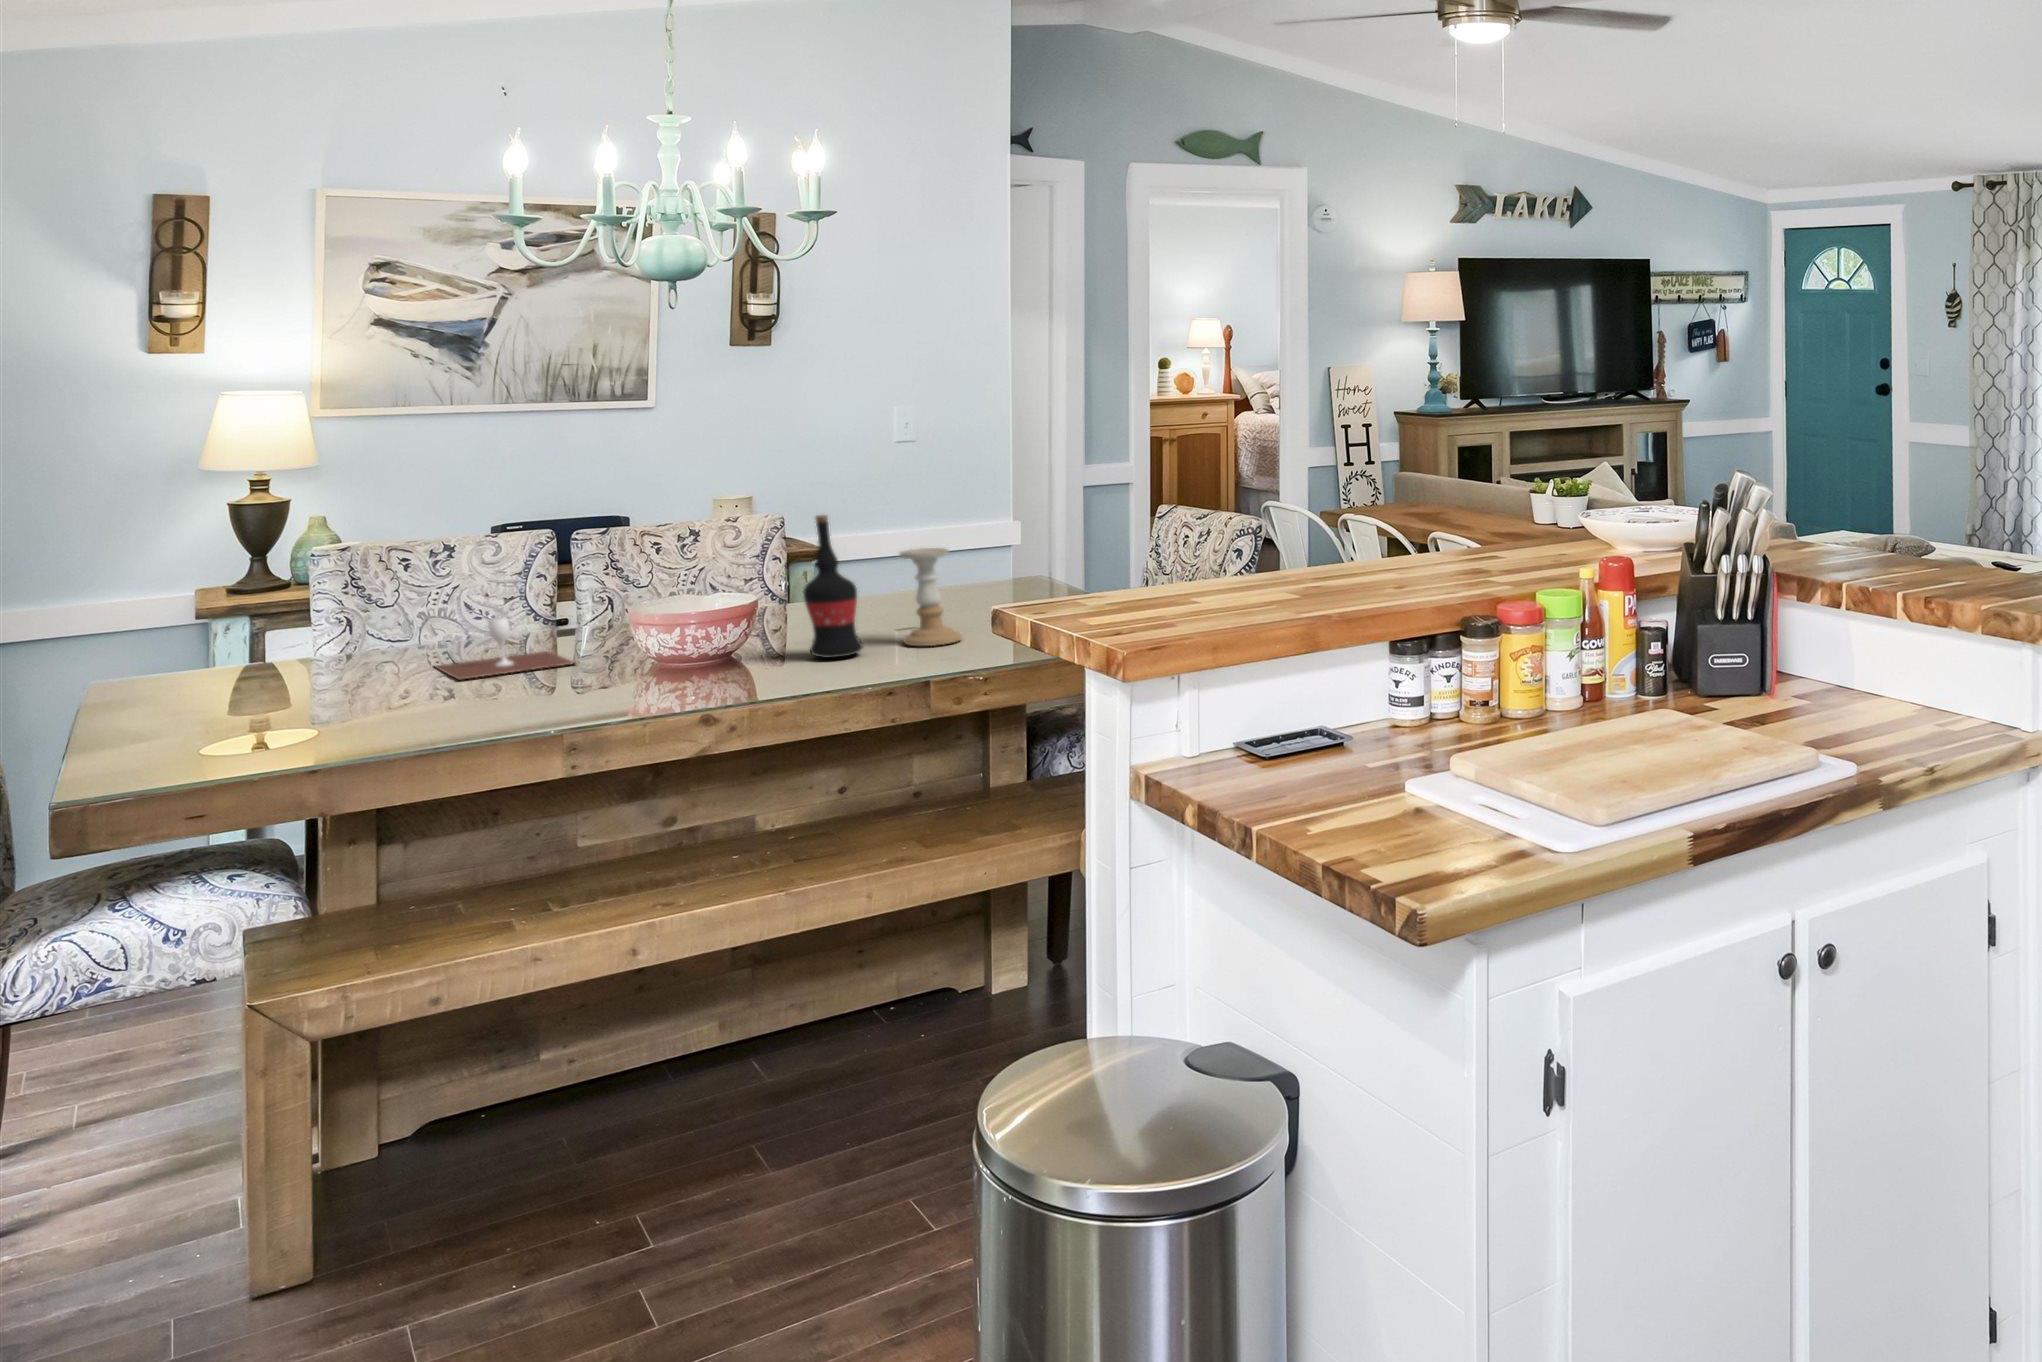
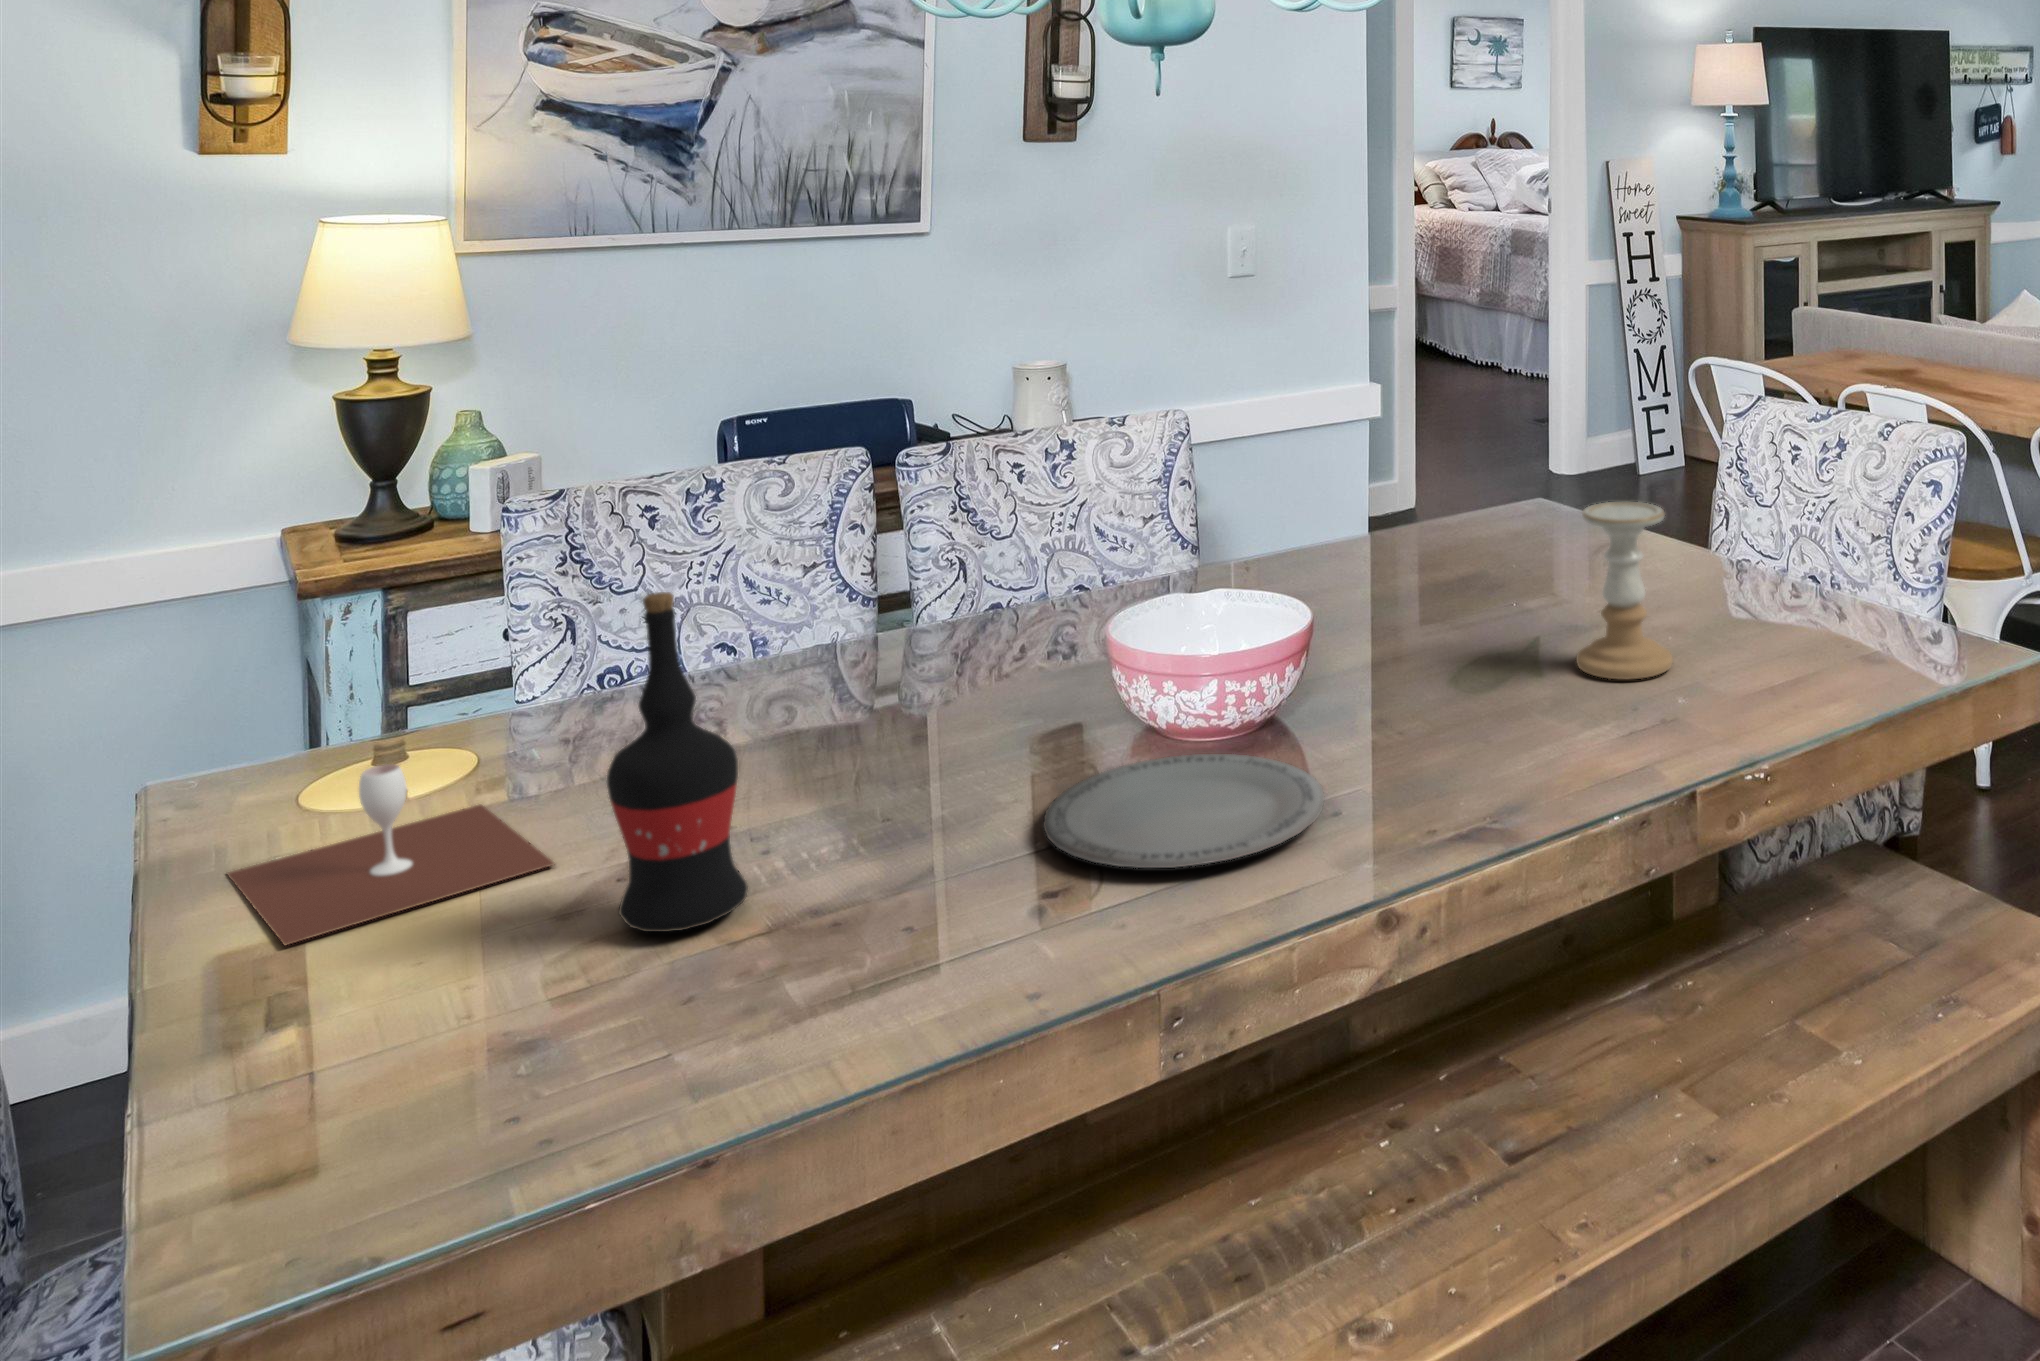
wine bottle: present [803,515,863,658] -> present [607,592,748,932]
wine glass: present [435,617,574,680] -> present [228,764,554,945]
plate: none [525,667,685,699] -> present [1044,754,1324,868]

